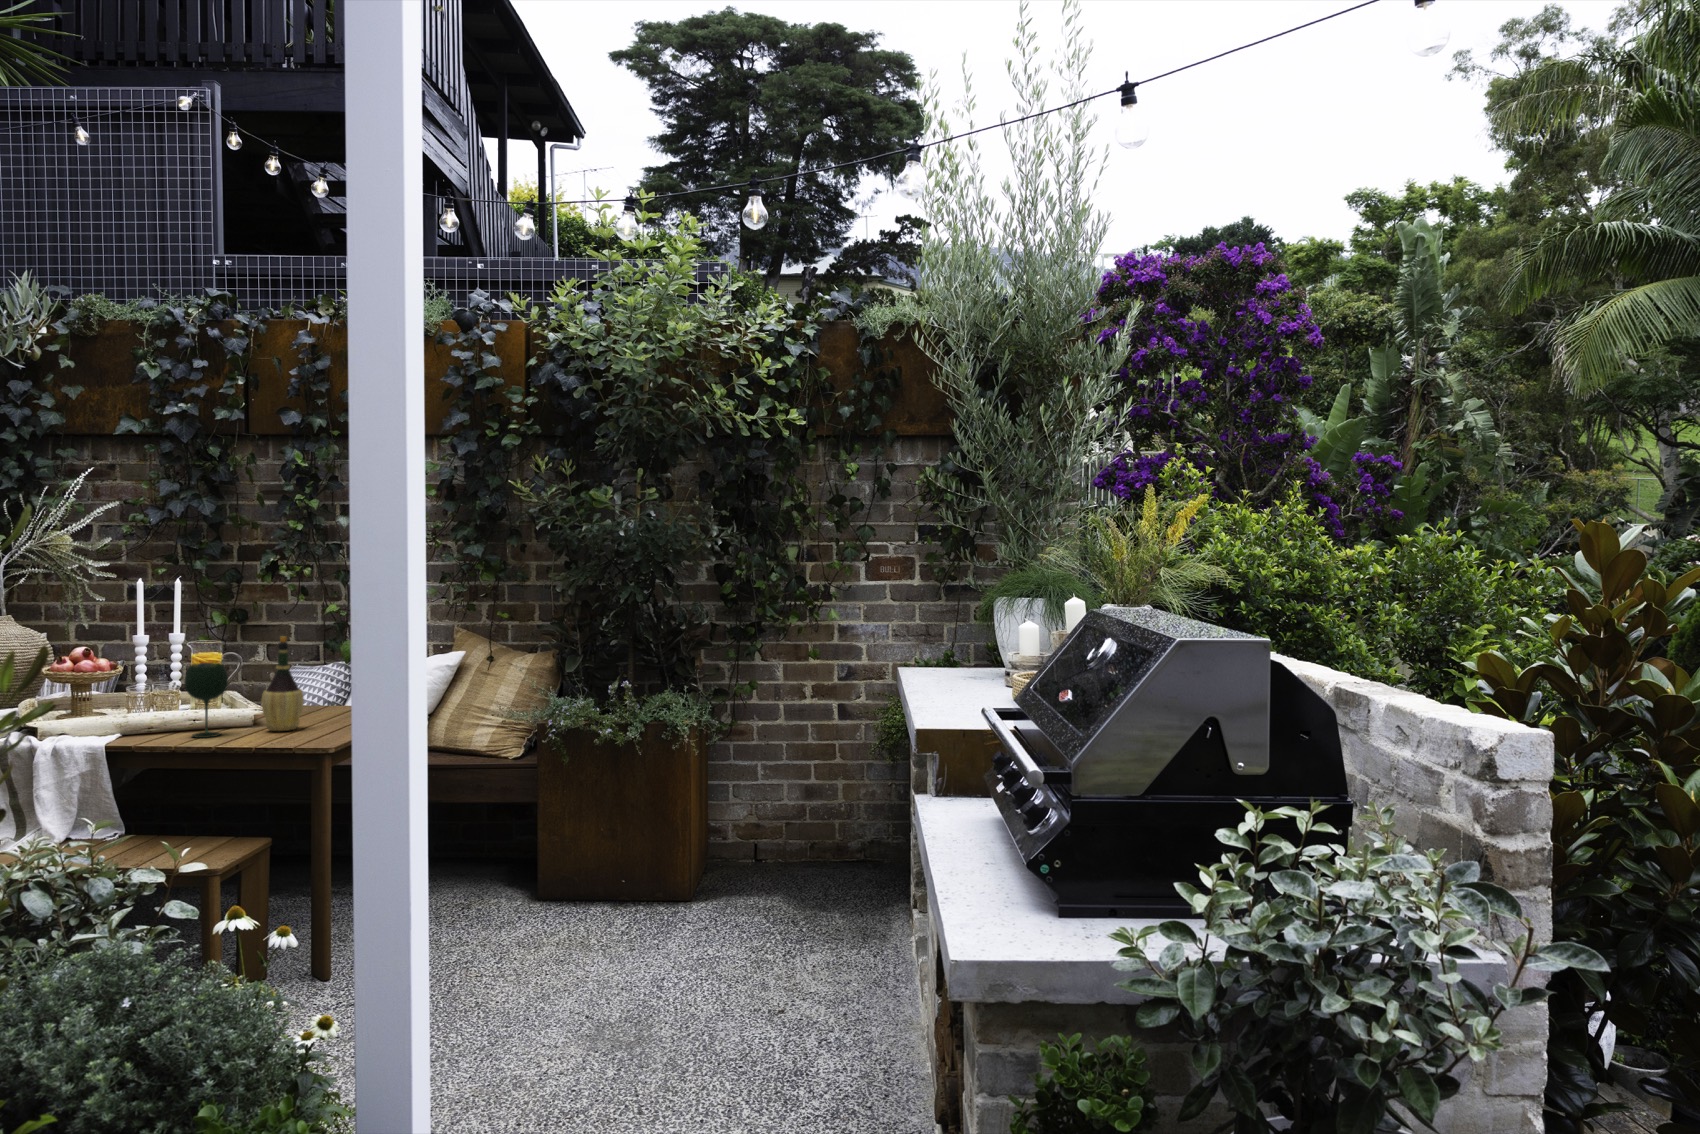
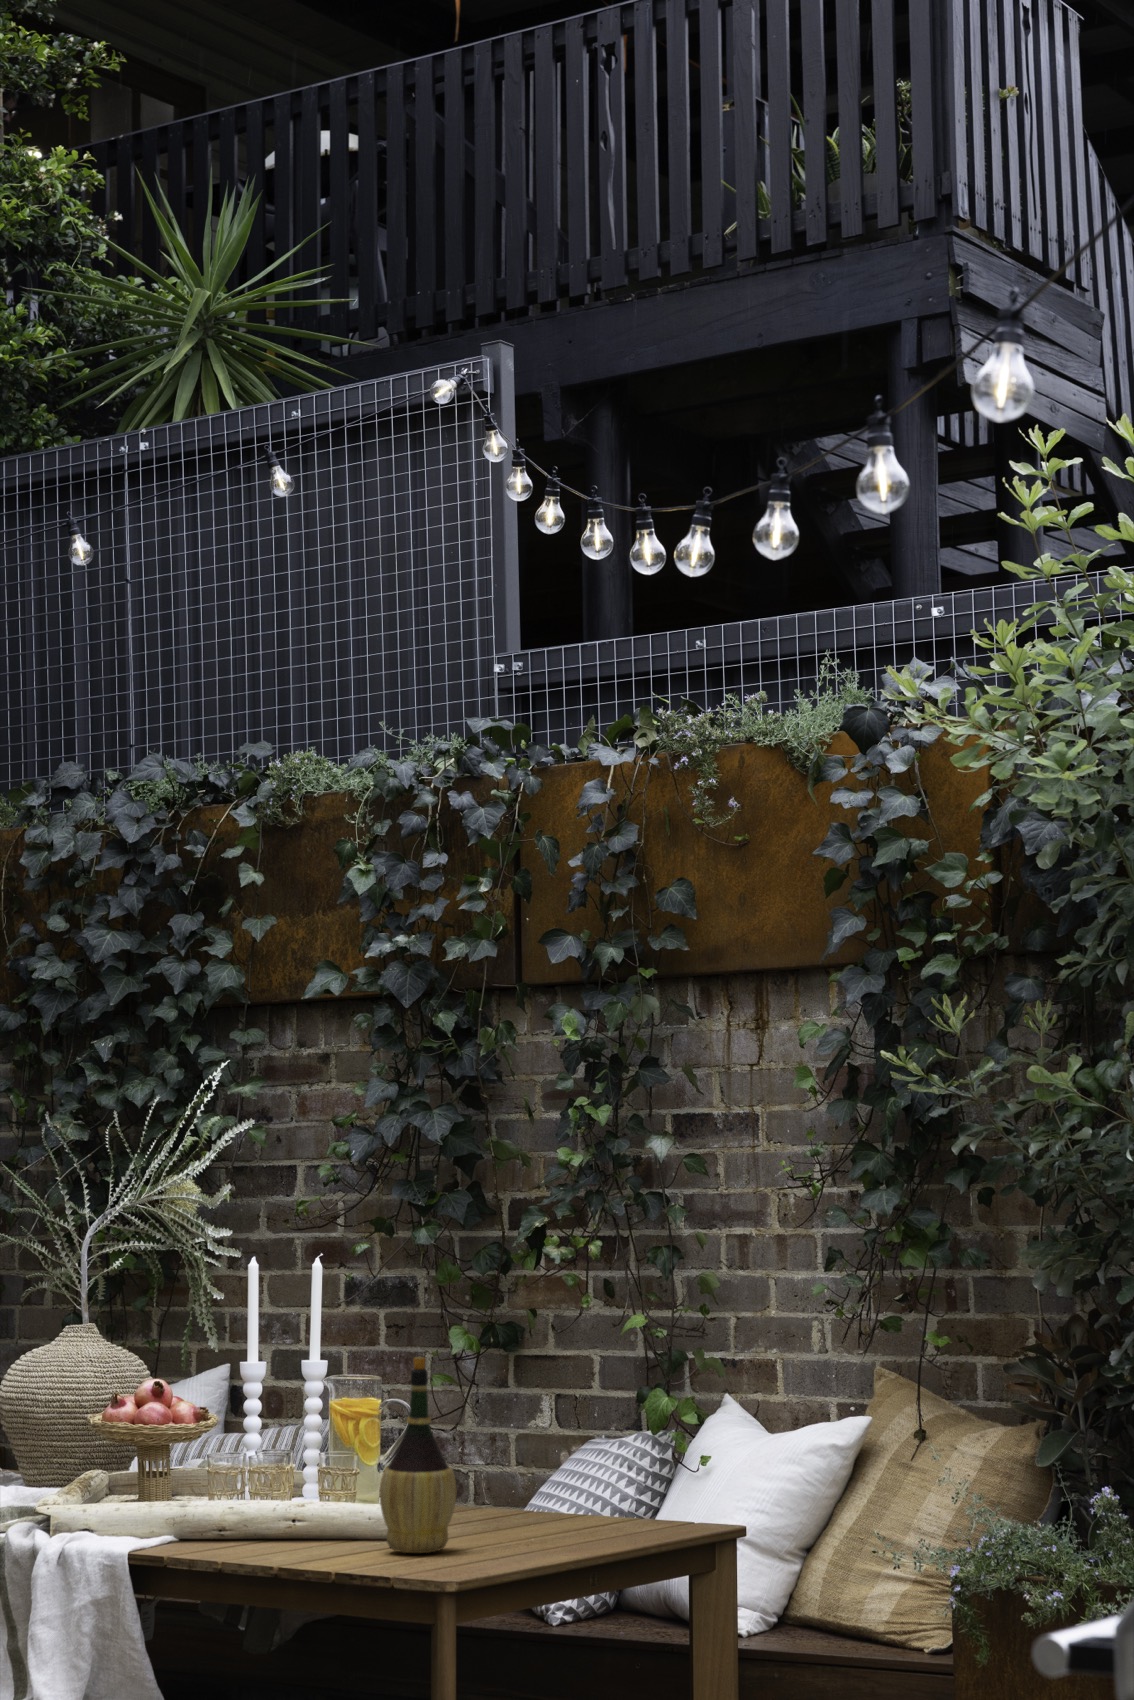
wine glass: present [184,663,228,738] -> none [253,1405,327,1554]

